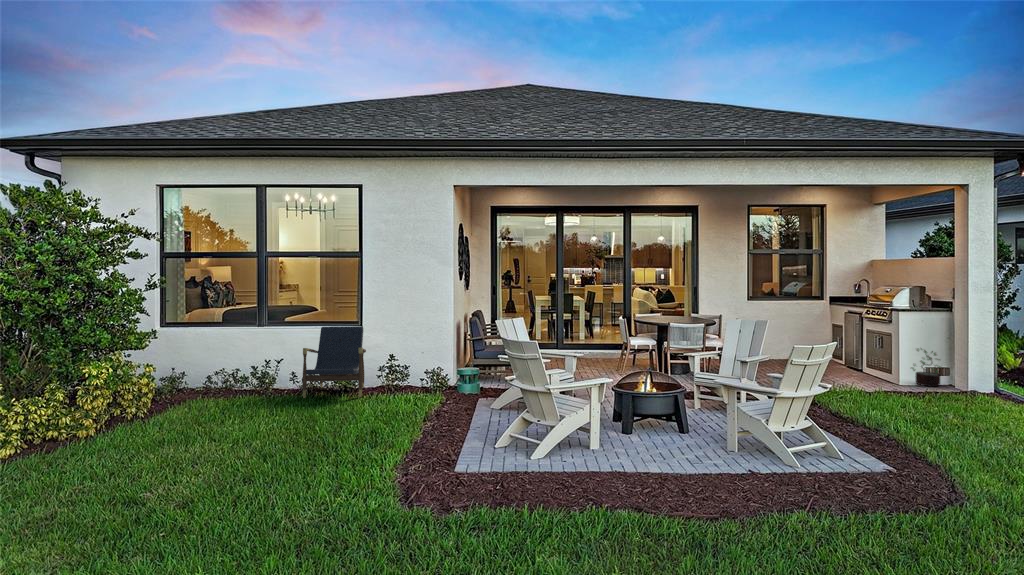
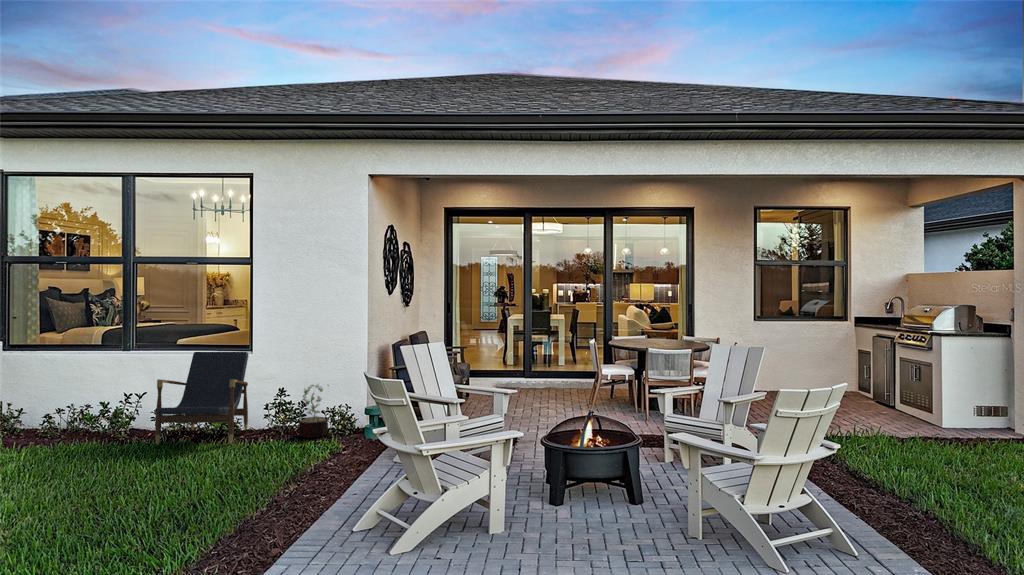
decorative plant: present [911,349,941,387] -> present [298,385,328,438]

